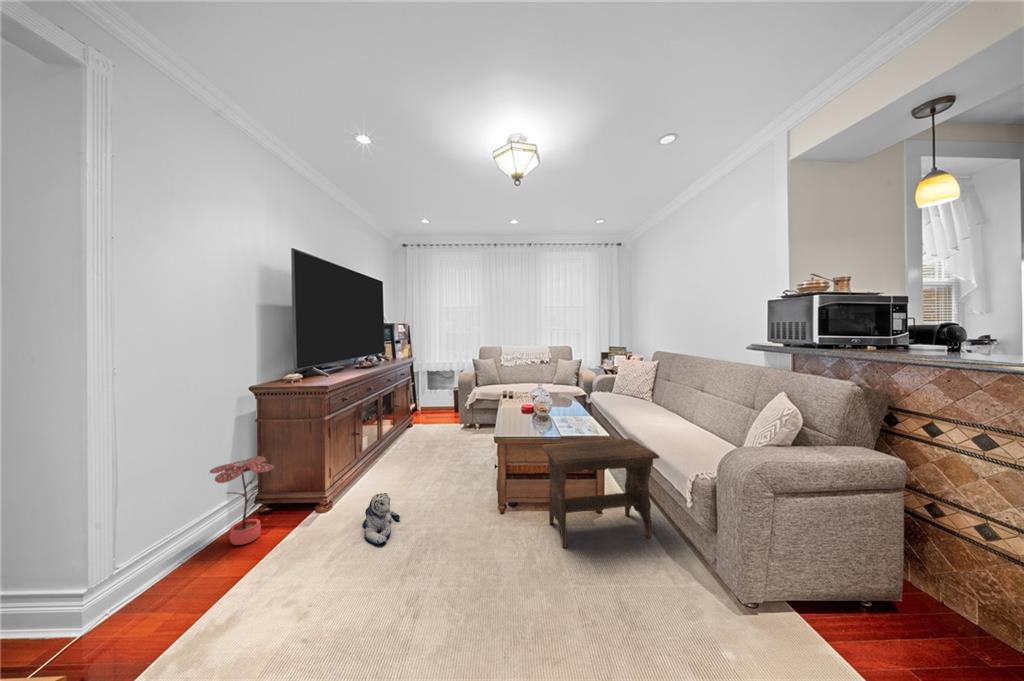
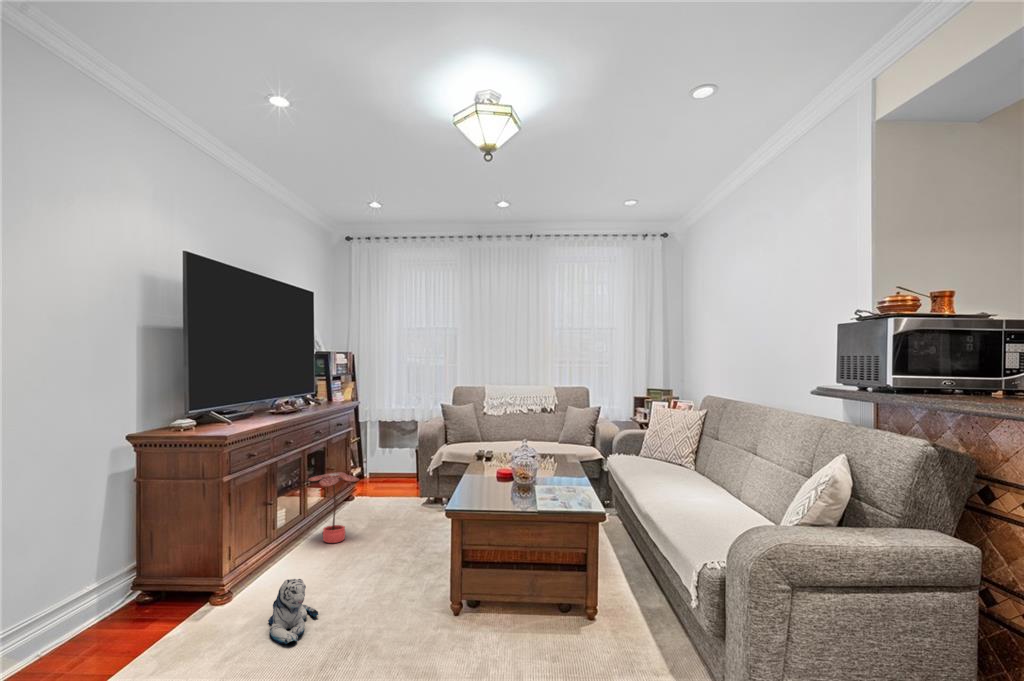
footstool: present [542,438,659,548] -> none [507,513,656,654]
potted plant: present [210,456,275,545] -> present [309,472,360,543]

